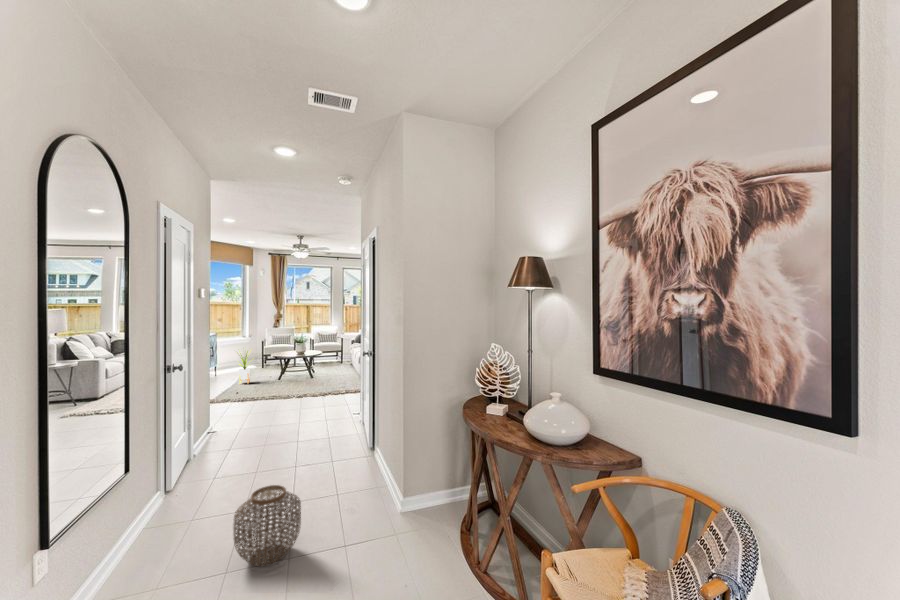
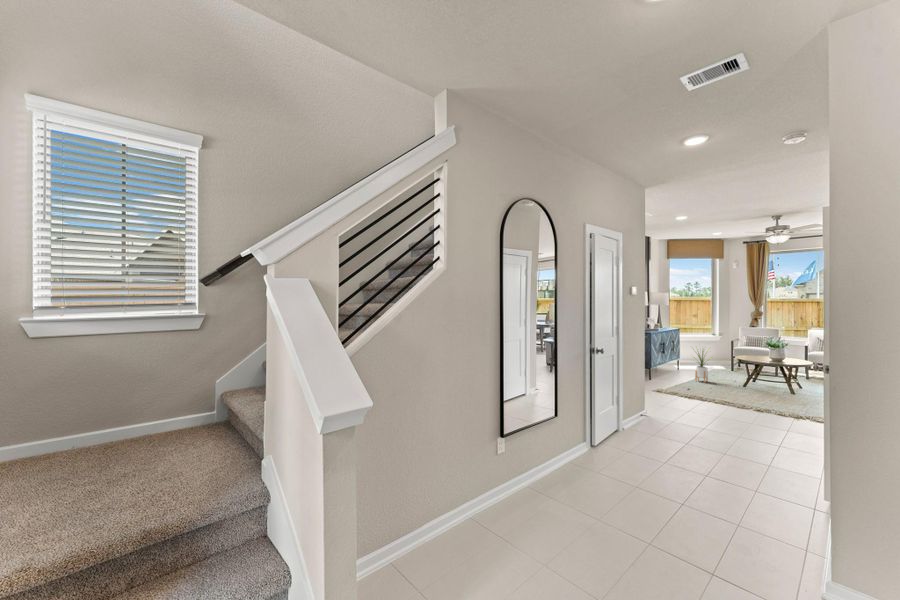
woven basket: present [233,485,301,566] -> none [608,466,670,538]

